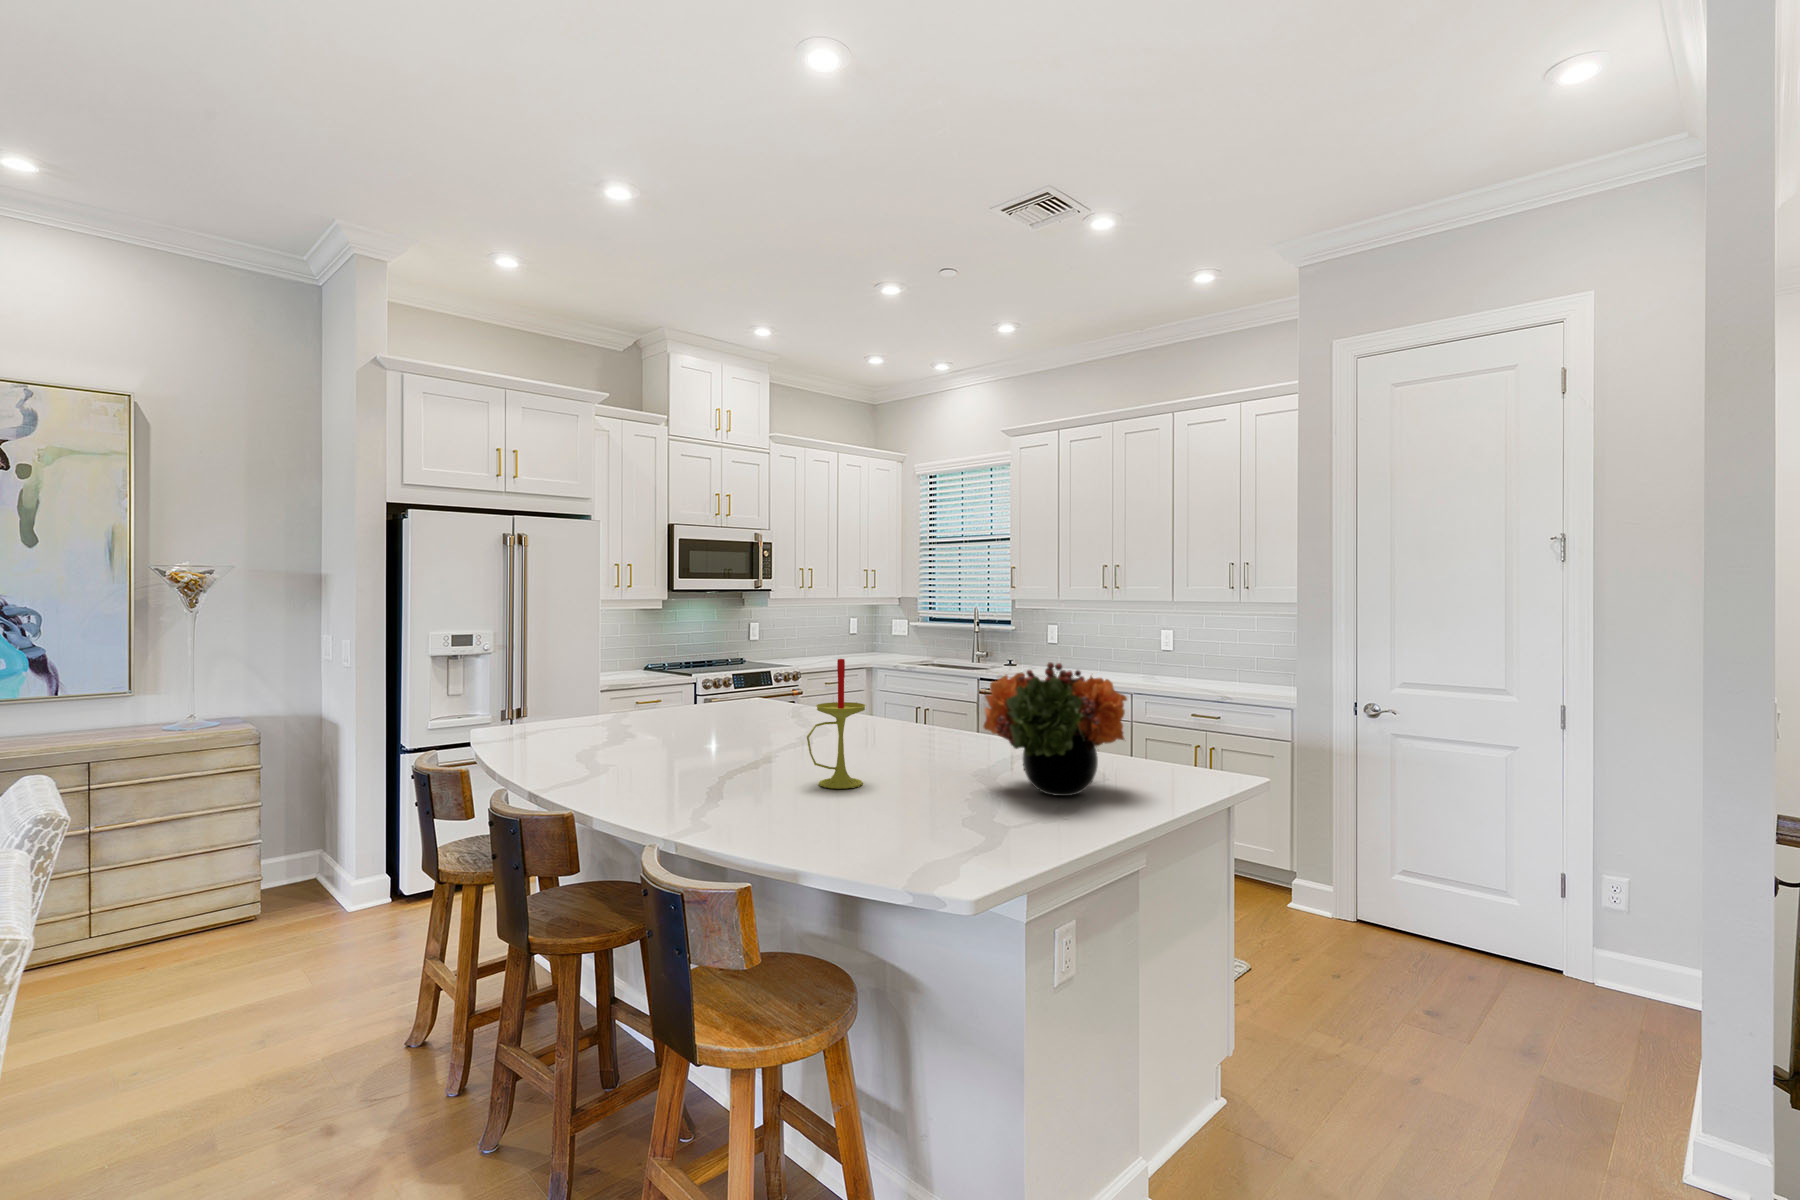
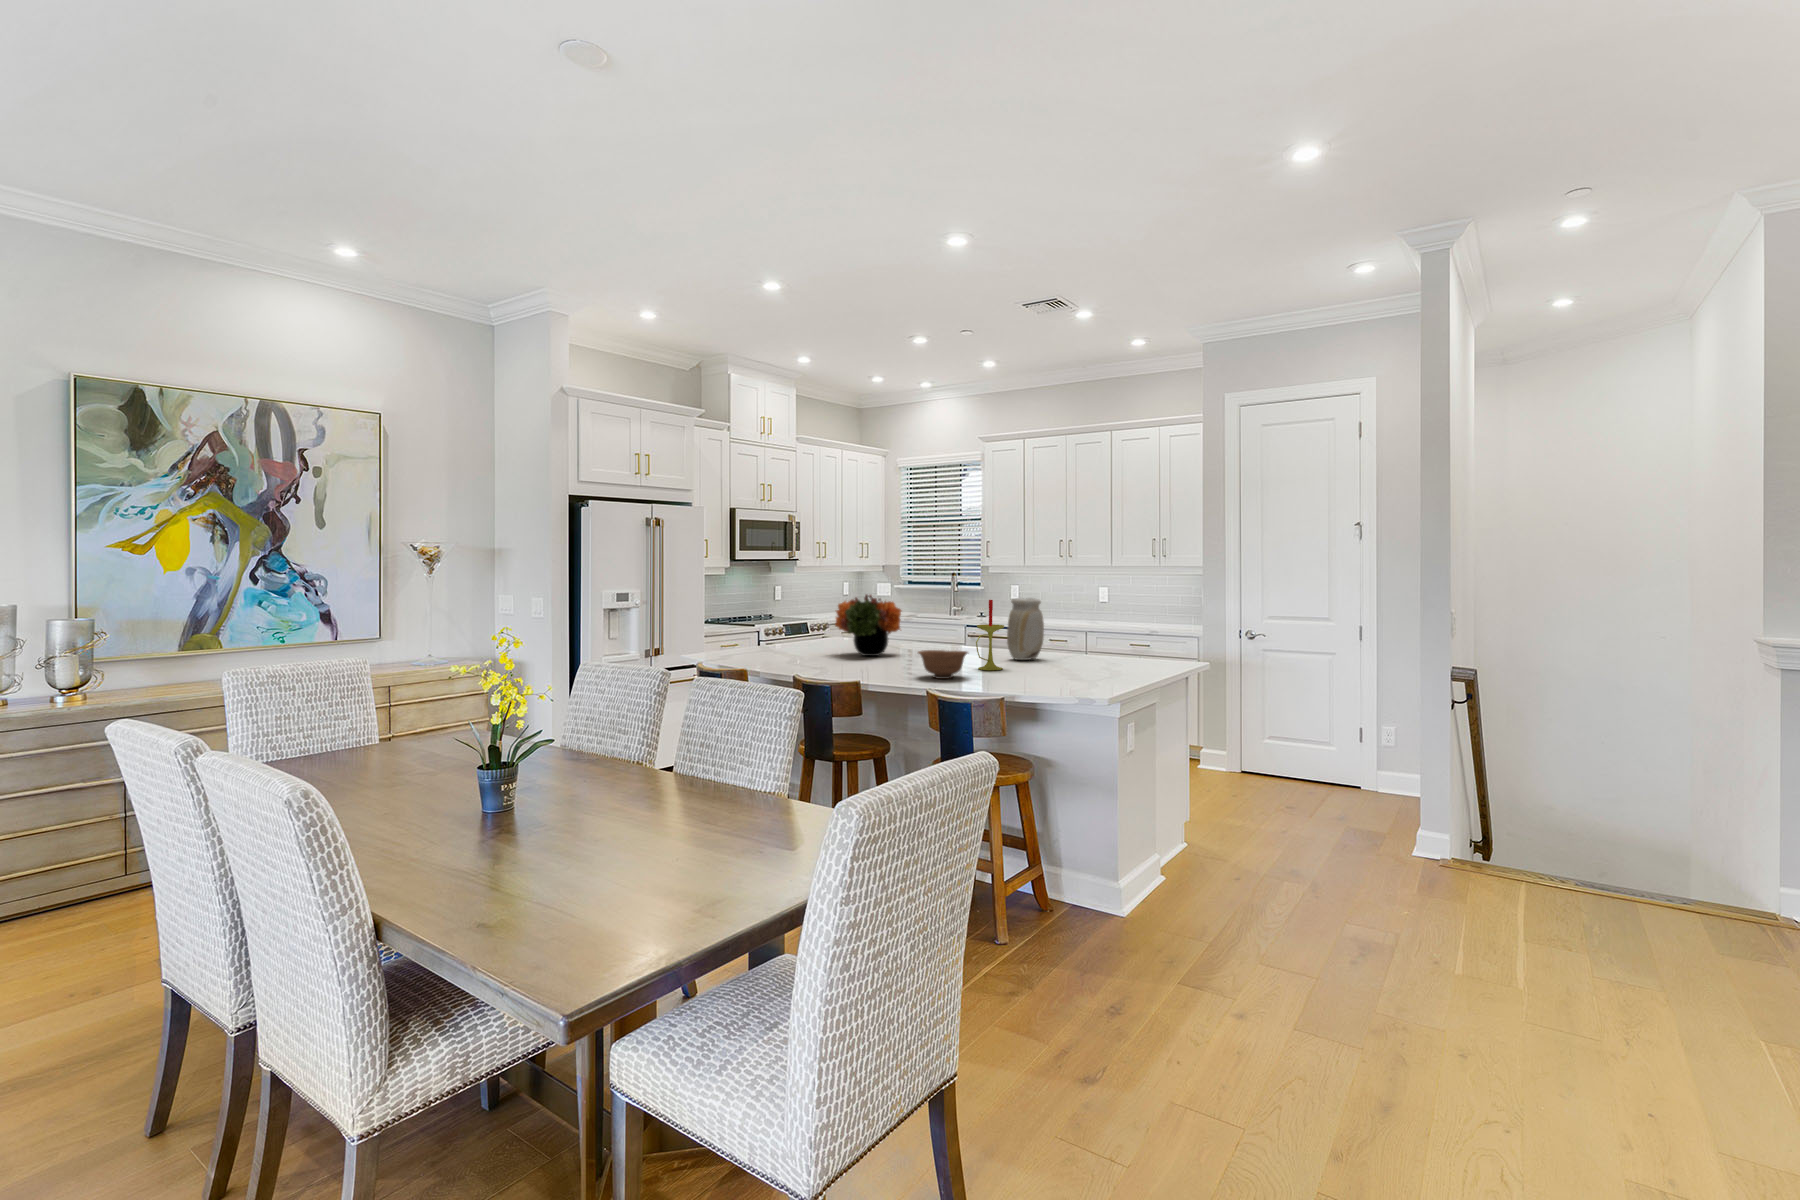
vase: none [906,654,969,761] -> present [1007,598,1044,660]
flower arrangement: present [984,662,1127,796] -> present [835,594,901,656]
bowl: none [664,752,764,813] -> present [918,650,968,679]

